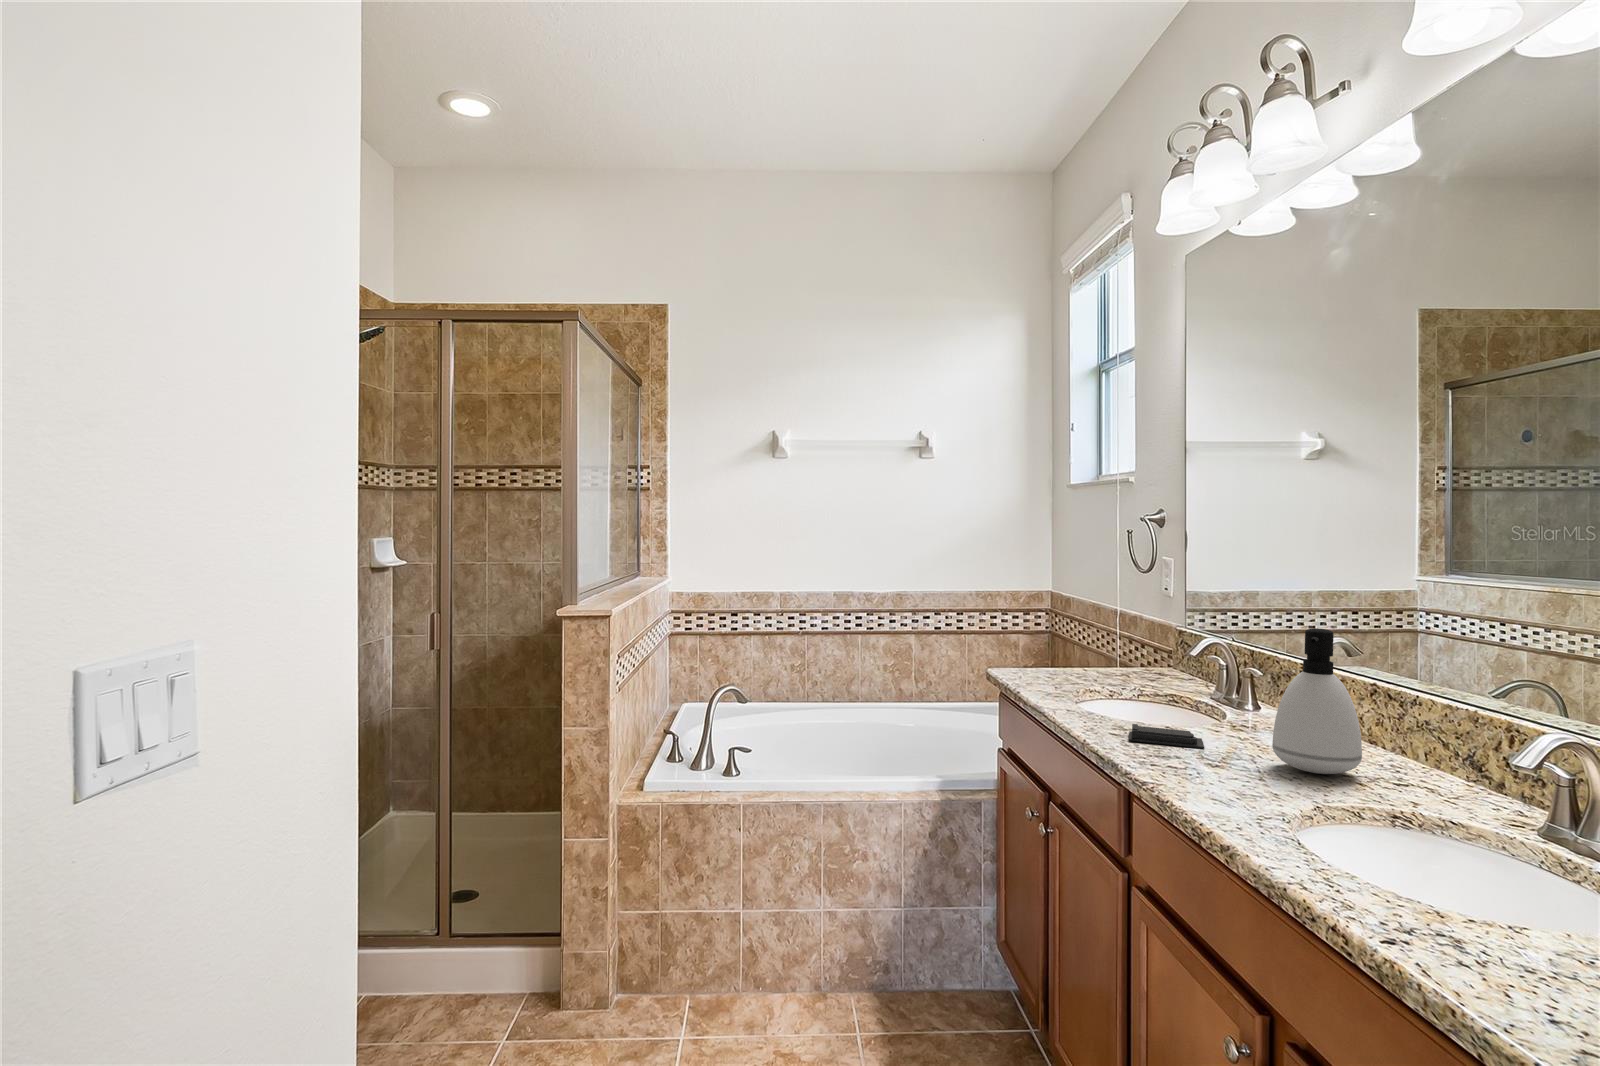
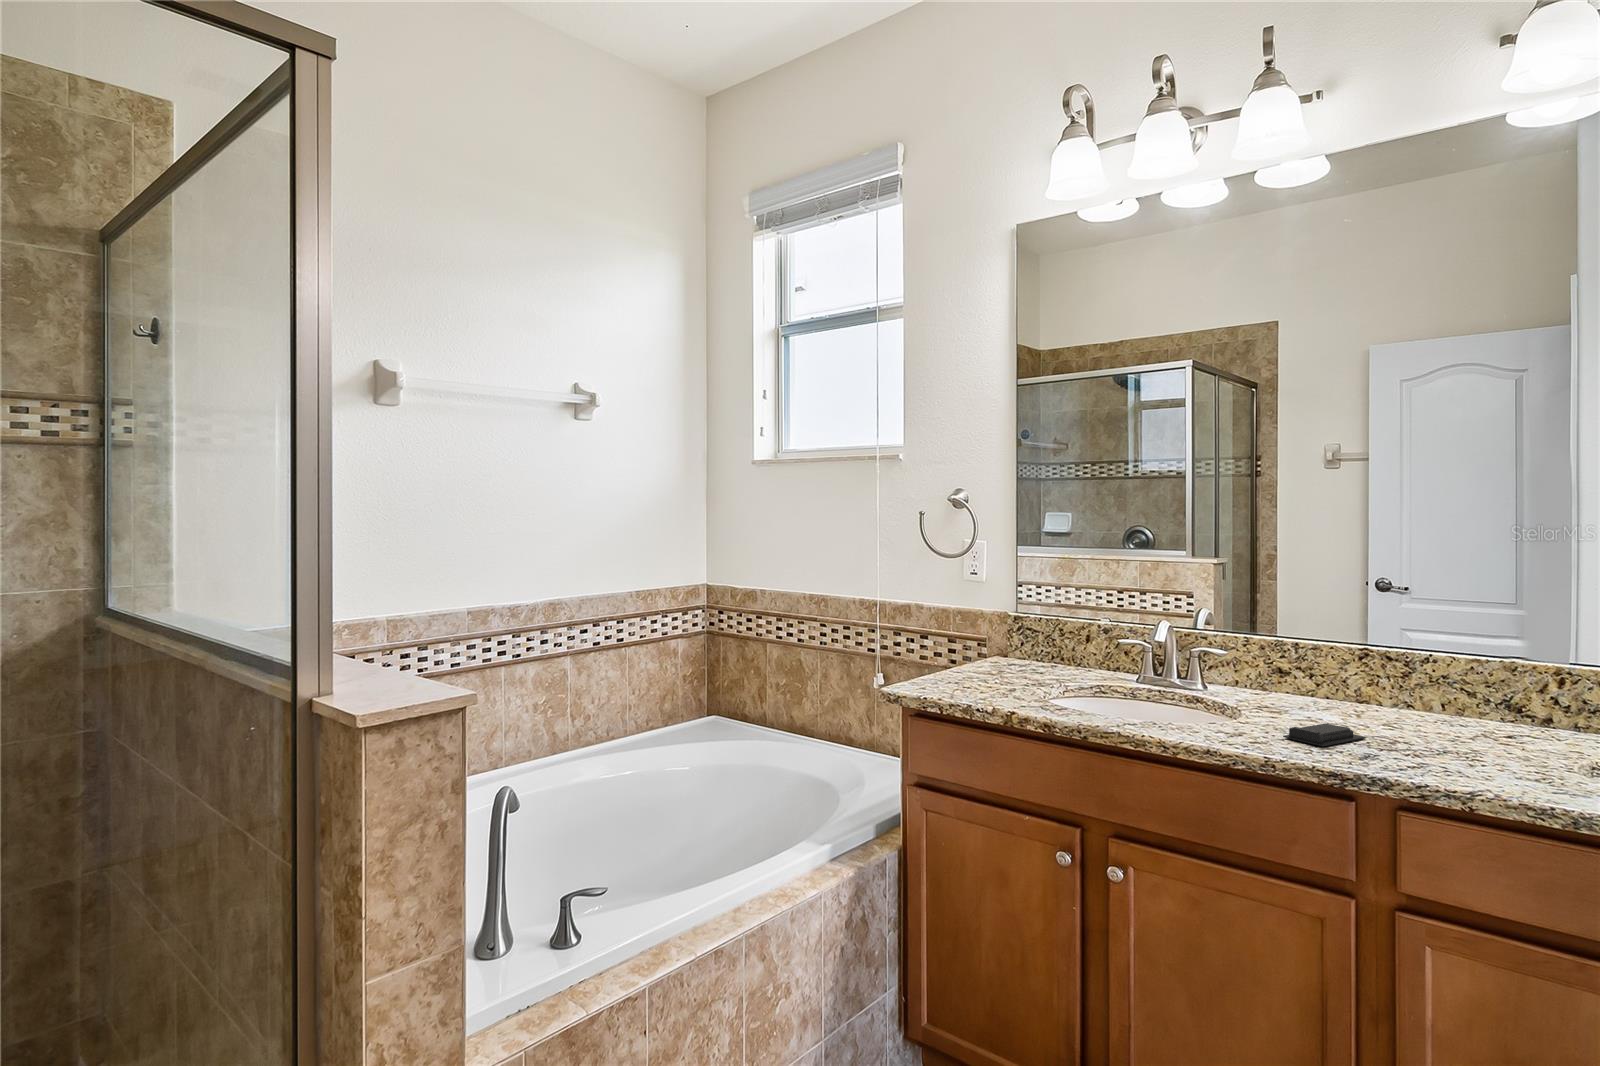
soap dispenser: present [1272,628,1362,774] -> none [1429,609,1517,741]

